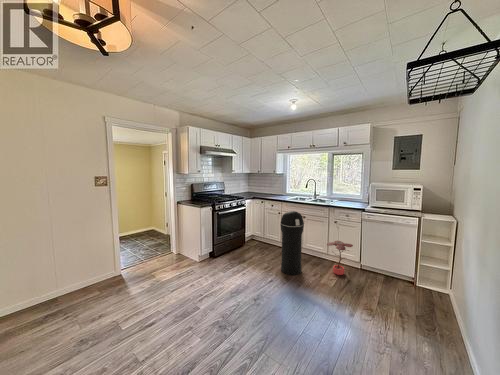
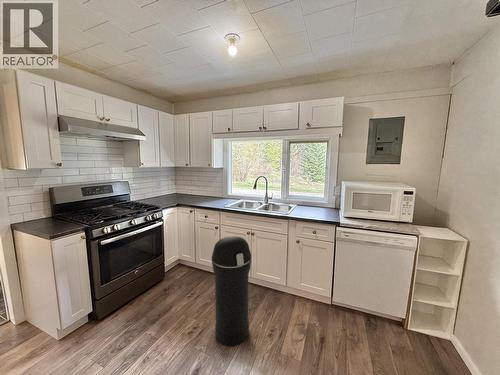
potted plant: present [327,241,353,275] -> none [287,272,325,330]

